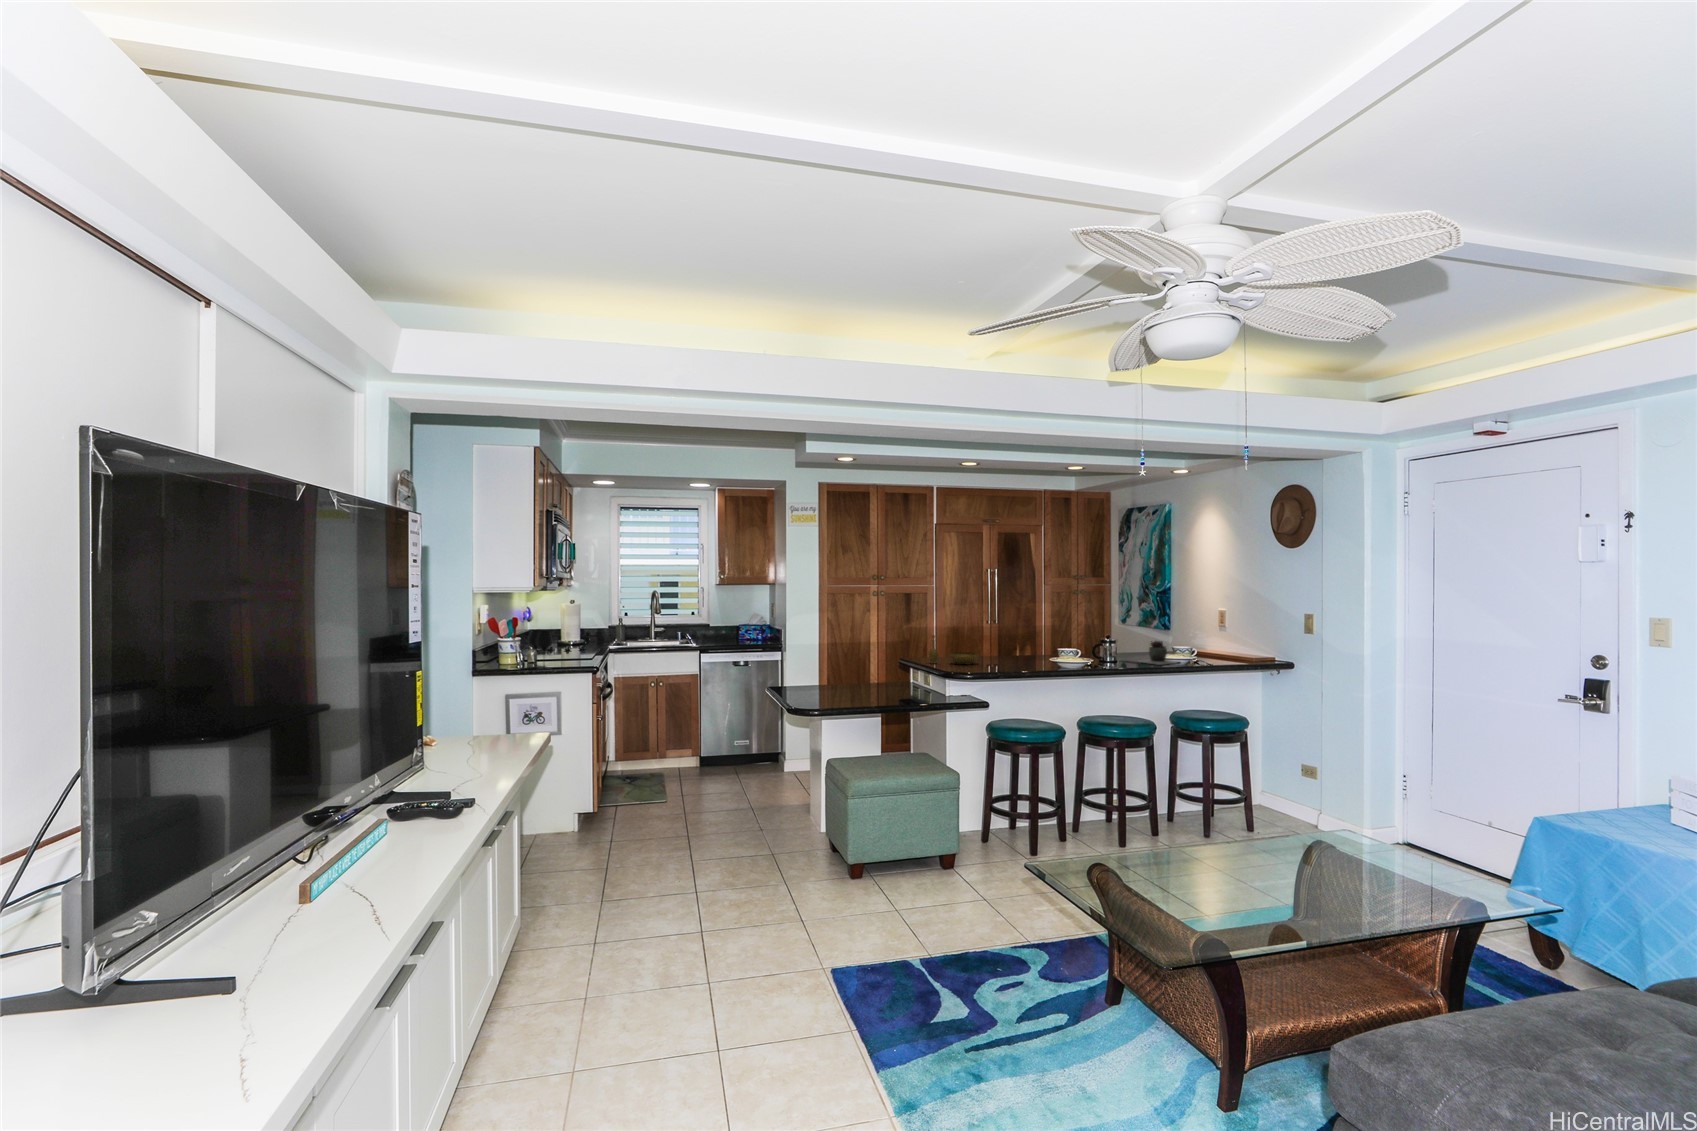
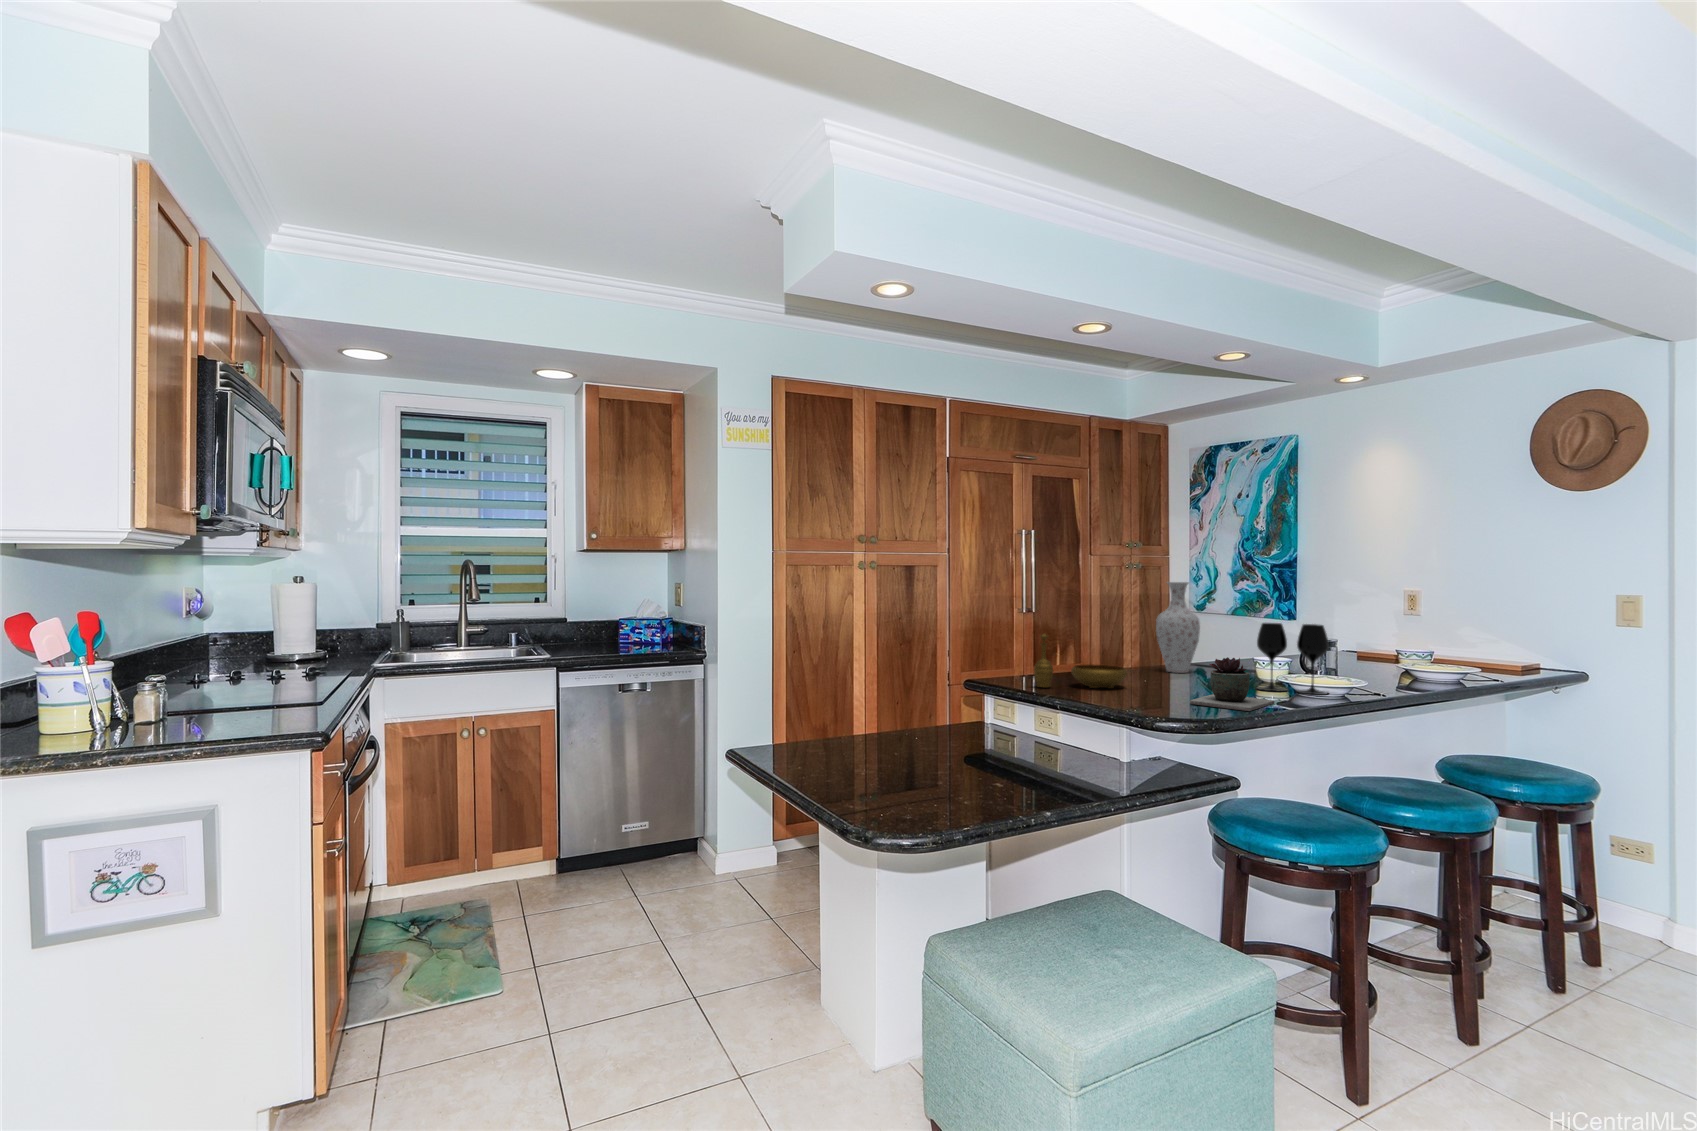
vase: none [1020,606,1045,659] -> present [1156,582,1200,673]
wine glass: present [528,630,552,669] -> present [1257,623,1329,695]
succulent plant: present [1139,641,1179,665] -> present [1190,657,1274,711]

